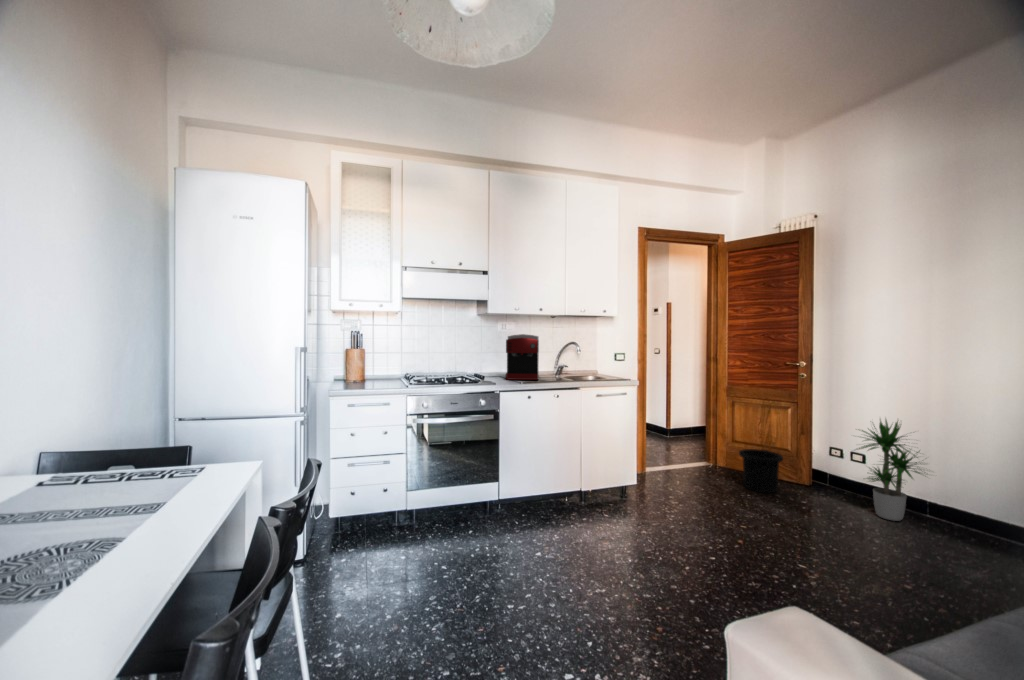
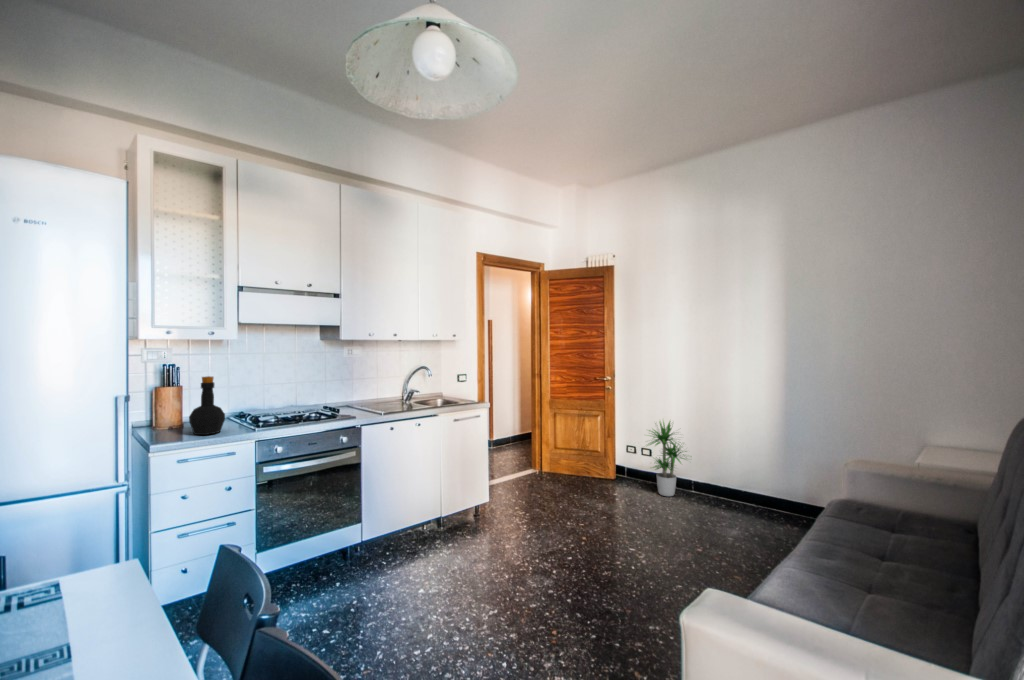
coffee maker: present [506,334,539,380] -> none [358,360,398,411]
bottle: none [367,341,390,386] -> present [189,376,225,435]
trash can: present [739,449,783,493] -> none [564,452,597,489]

